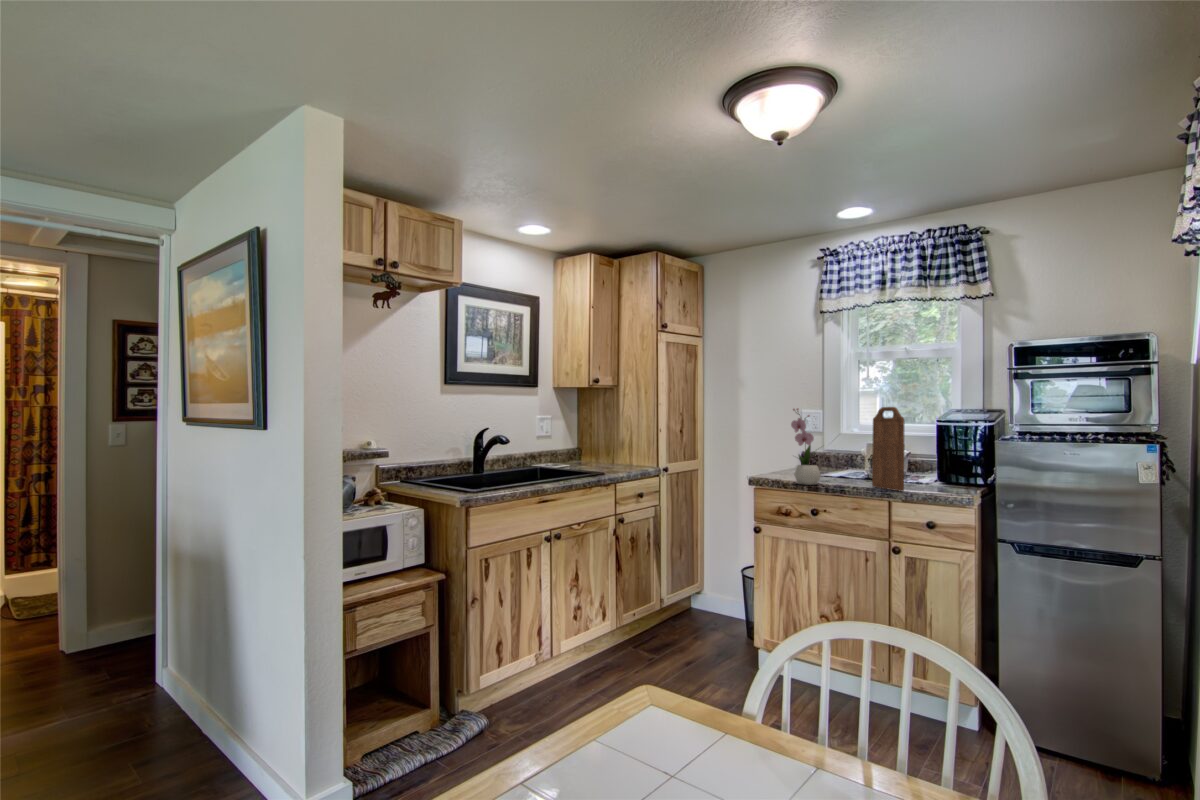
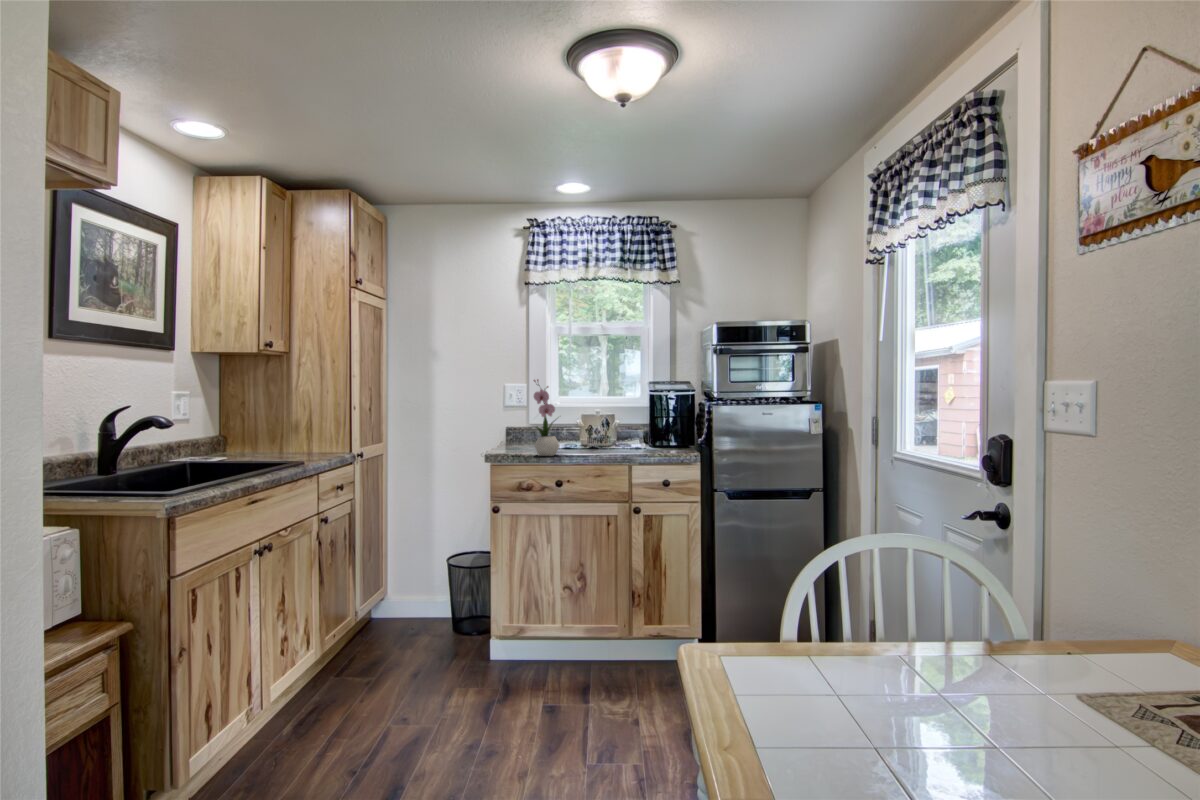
cutting board: present [872,407,905,491] -> none [607,377,644,455]

